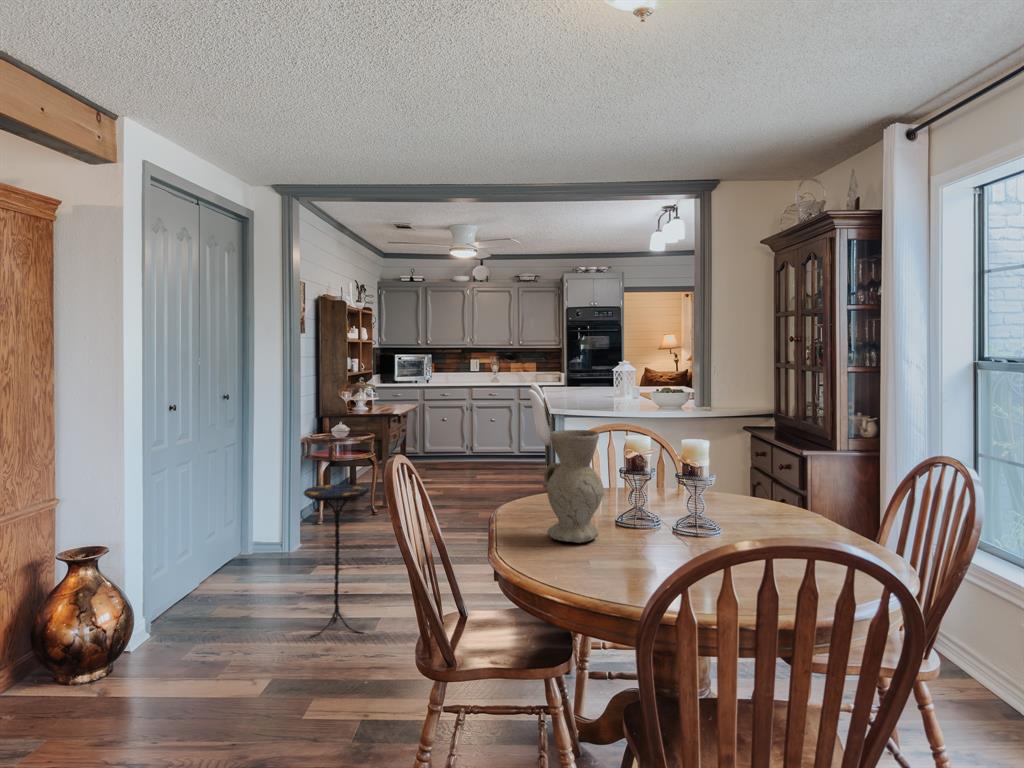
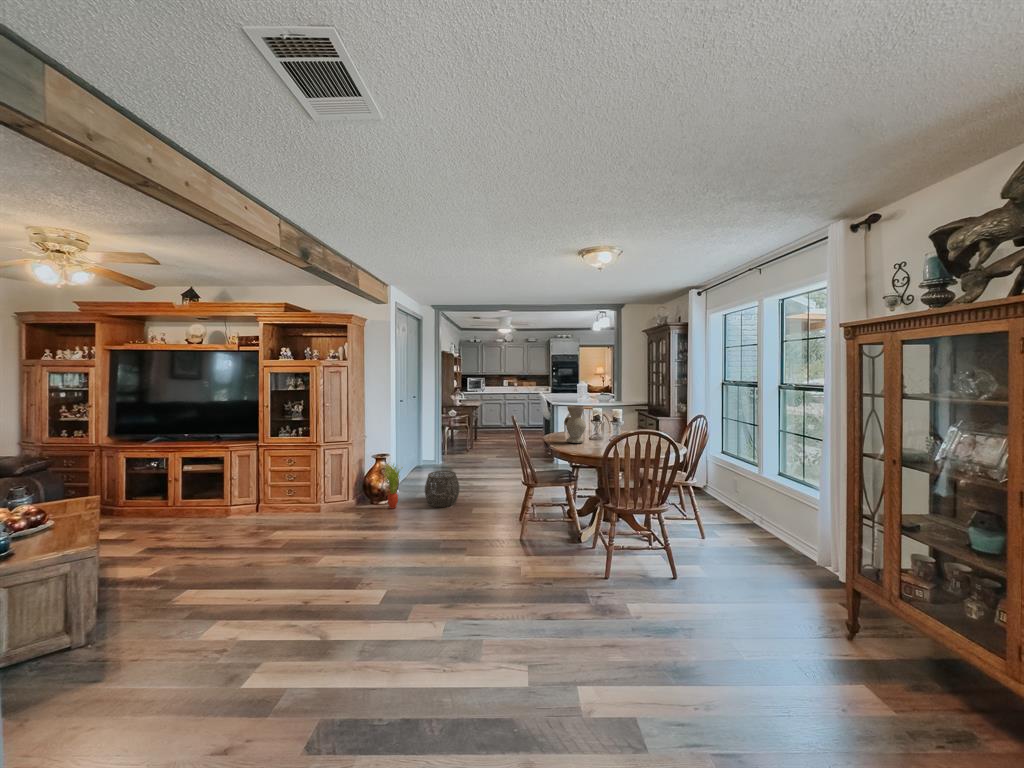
side table: present [304,484,369,636] -> none [459,431,485,491]
potted plant: none [70,575,131,698] -> present [385,464,403,508]
woven basket: none [192,590,289,695] -> present [425,471,460,507]

